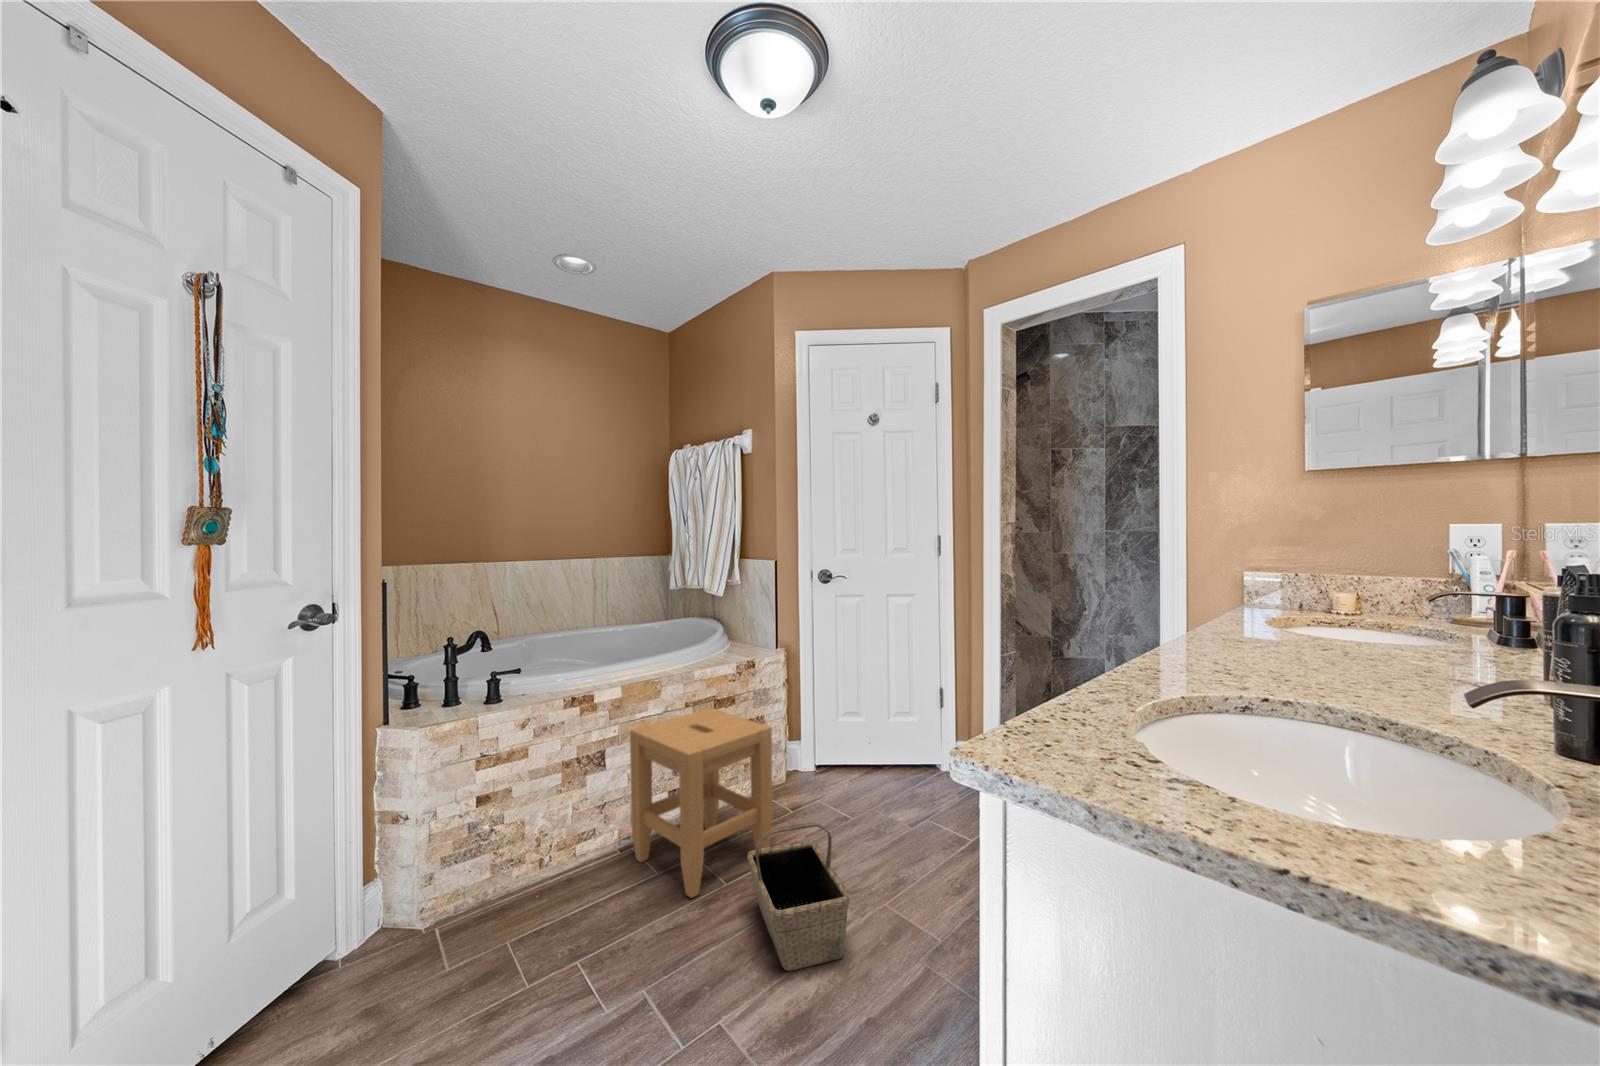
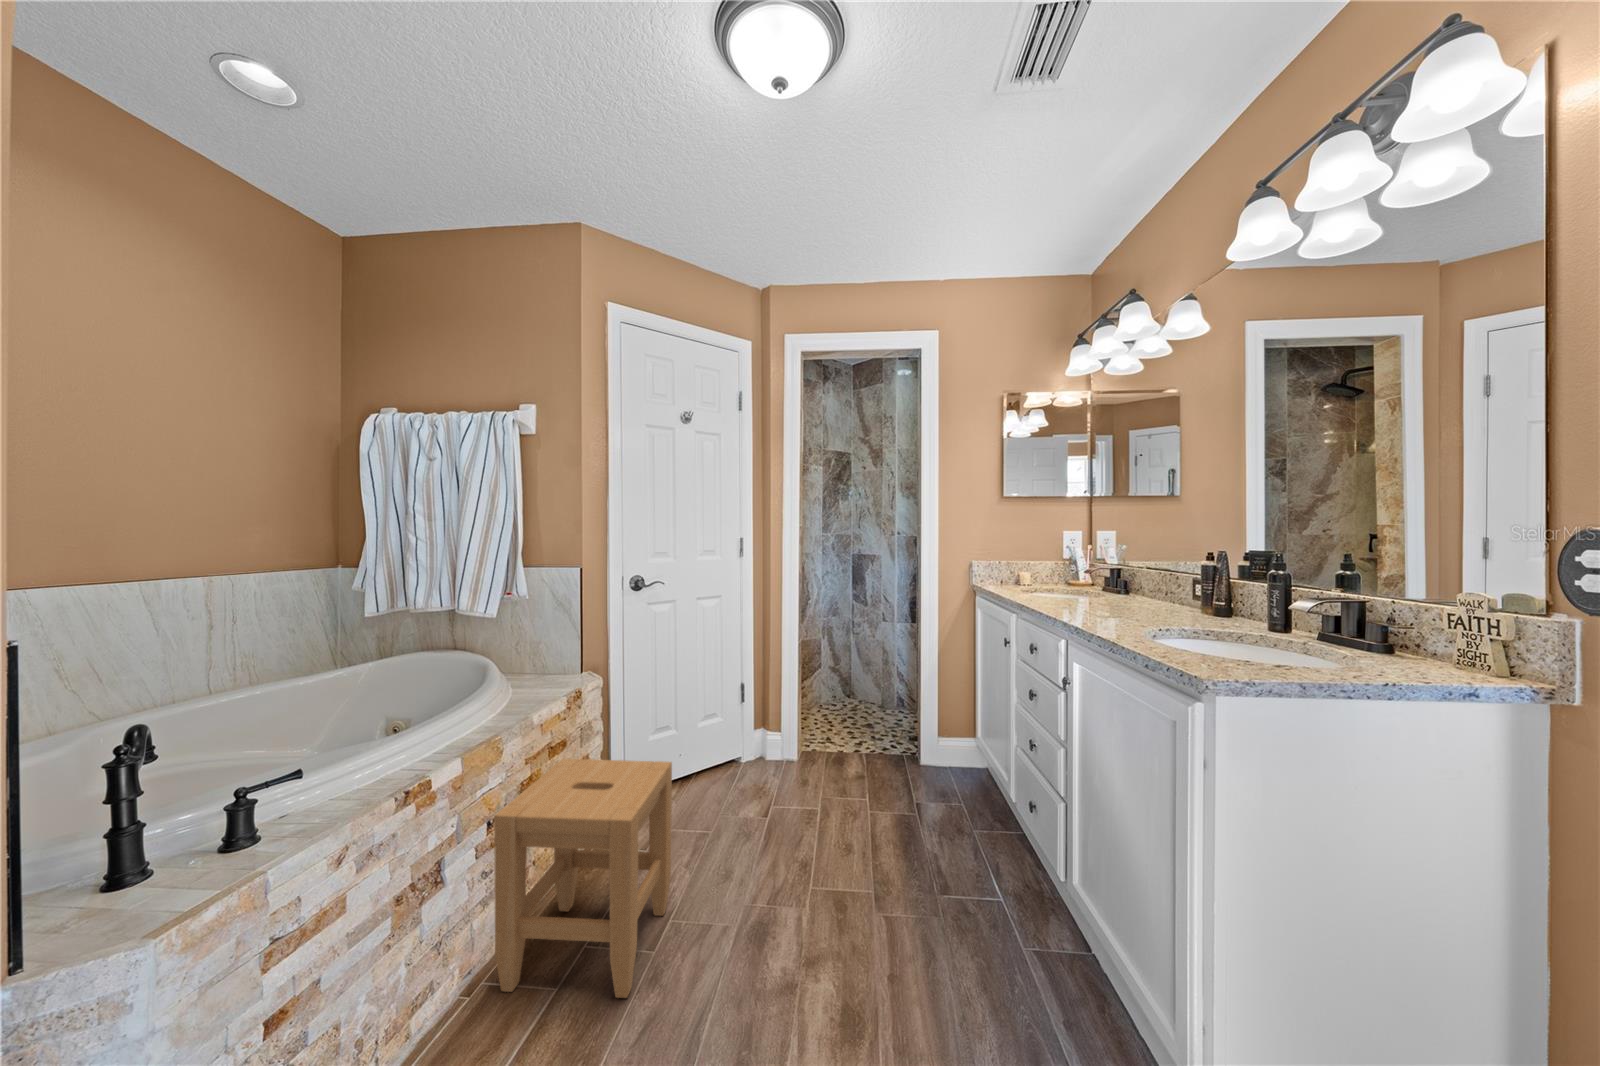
basket: present [747,823,850,971] -> none [699,847,836,1012]

